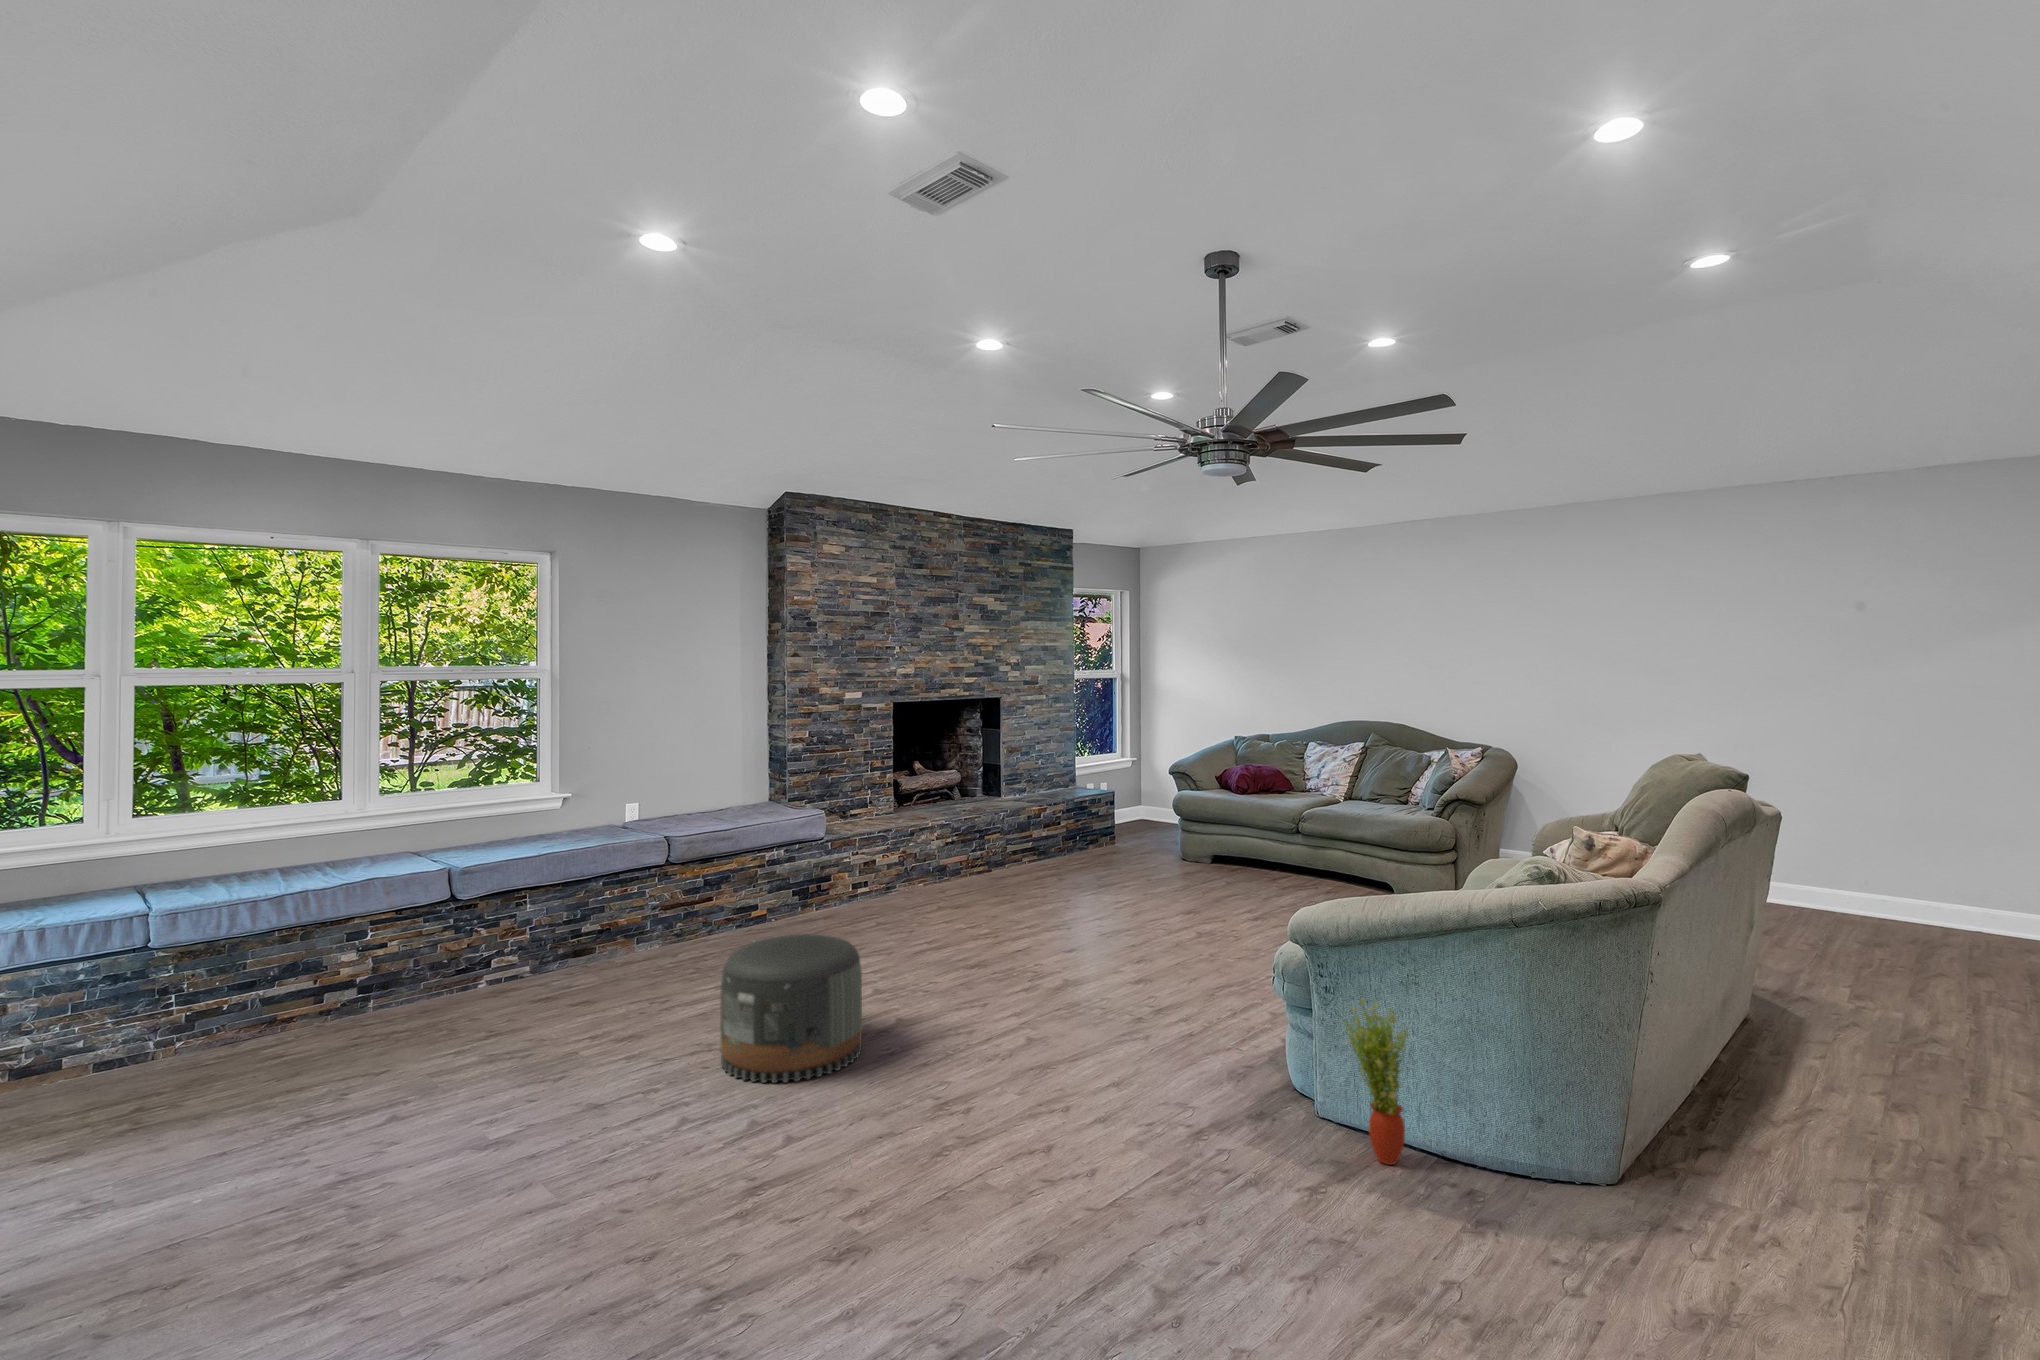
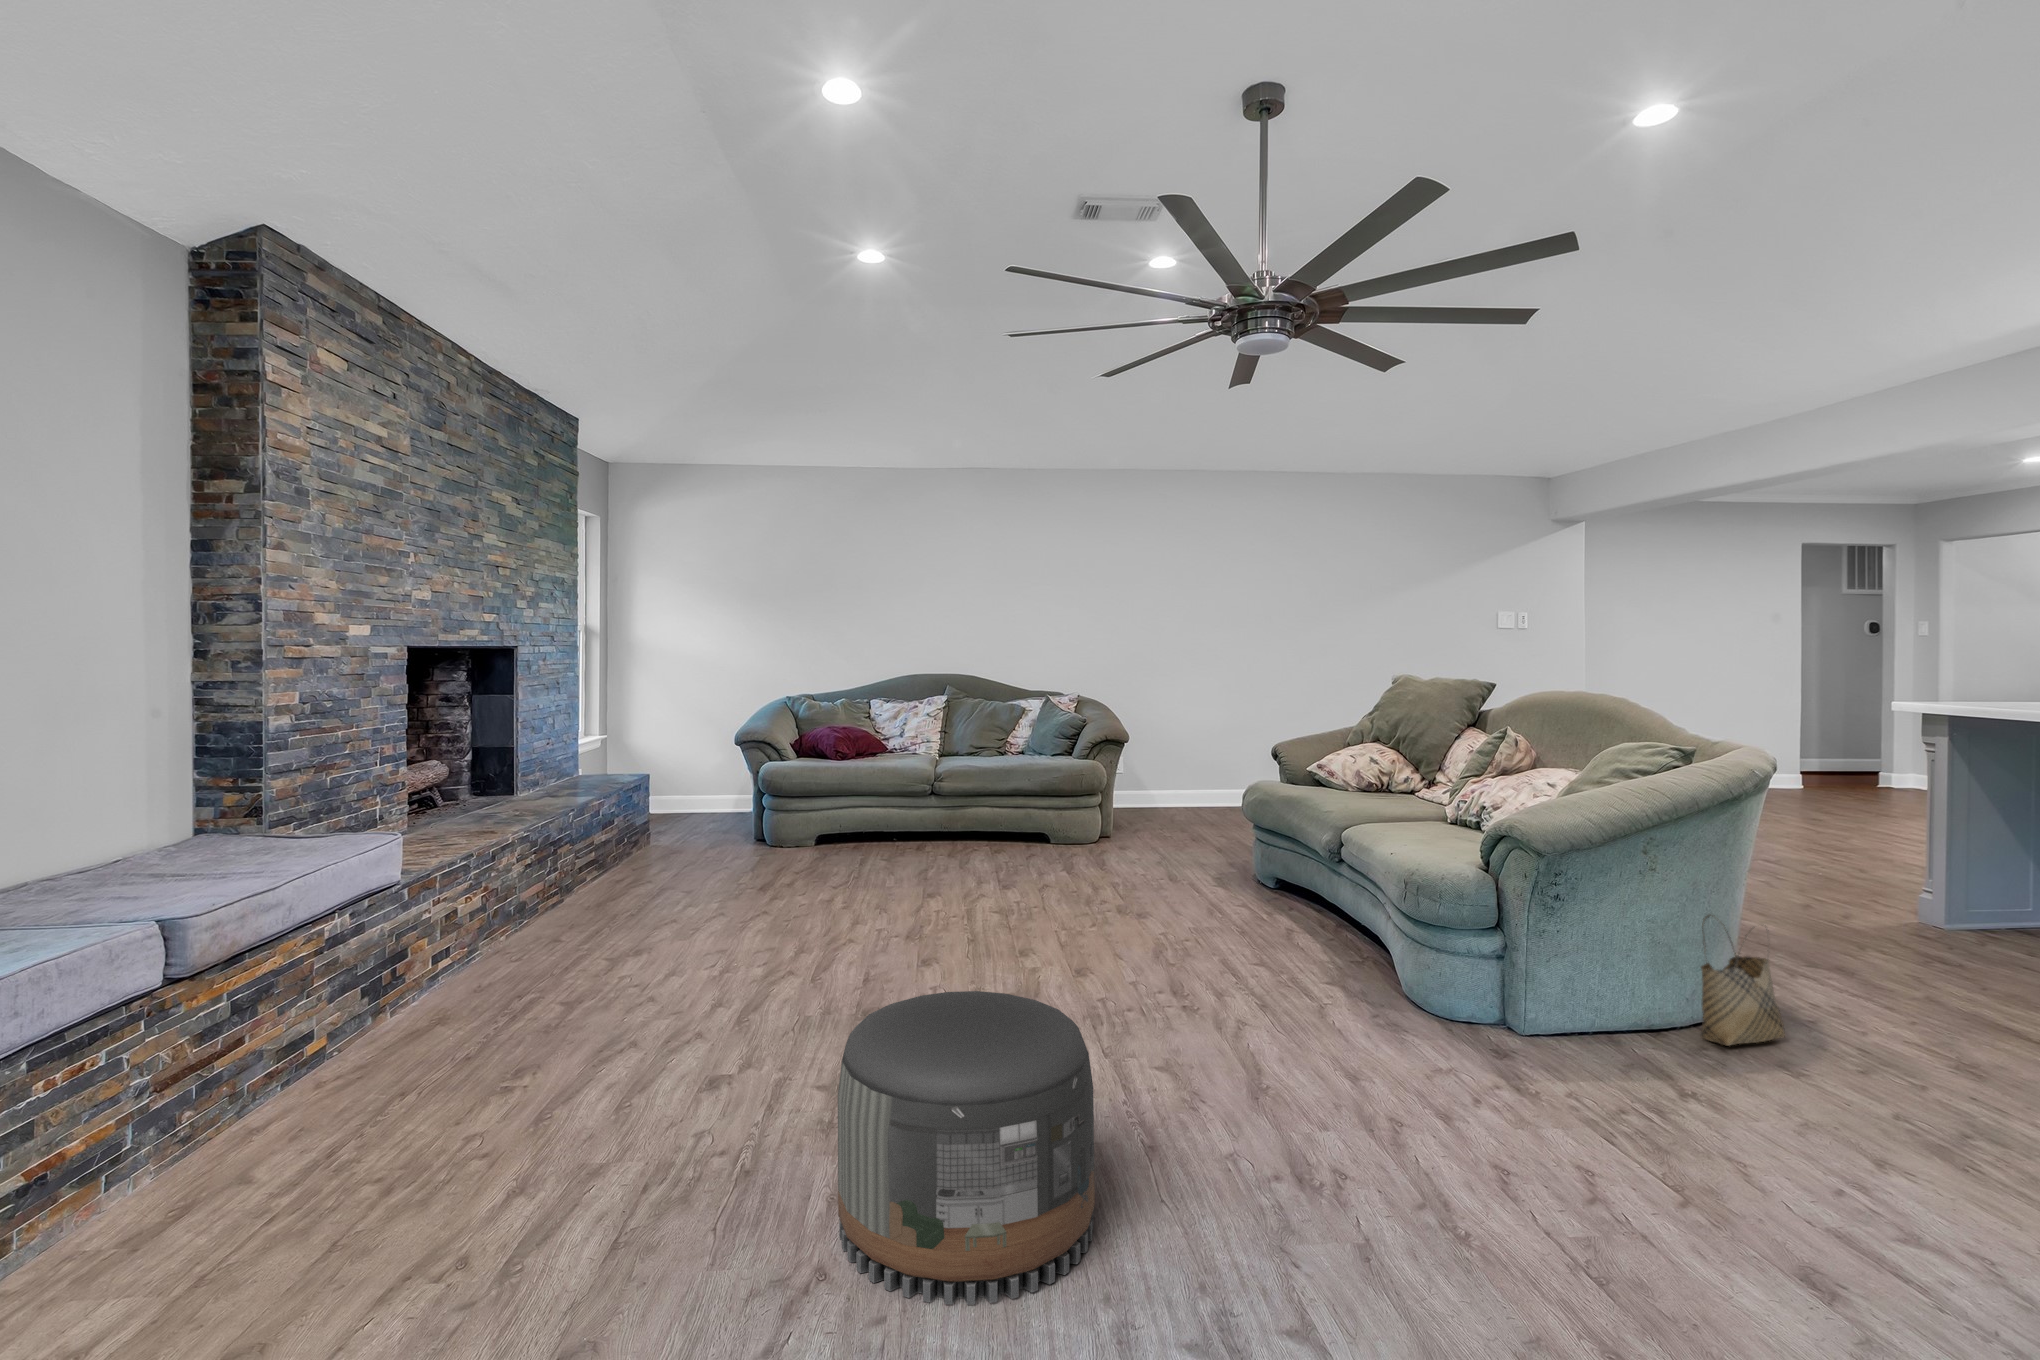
potted plant: present [1345,1000,1409,1165] -> none [1591,883,1664,1043]
woven basket: none [1445,1064,1551,1221] -> present [1701,915,1785,1046]

